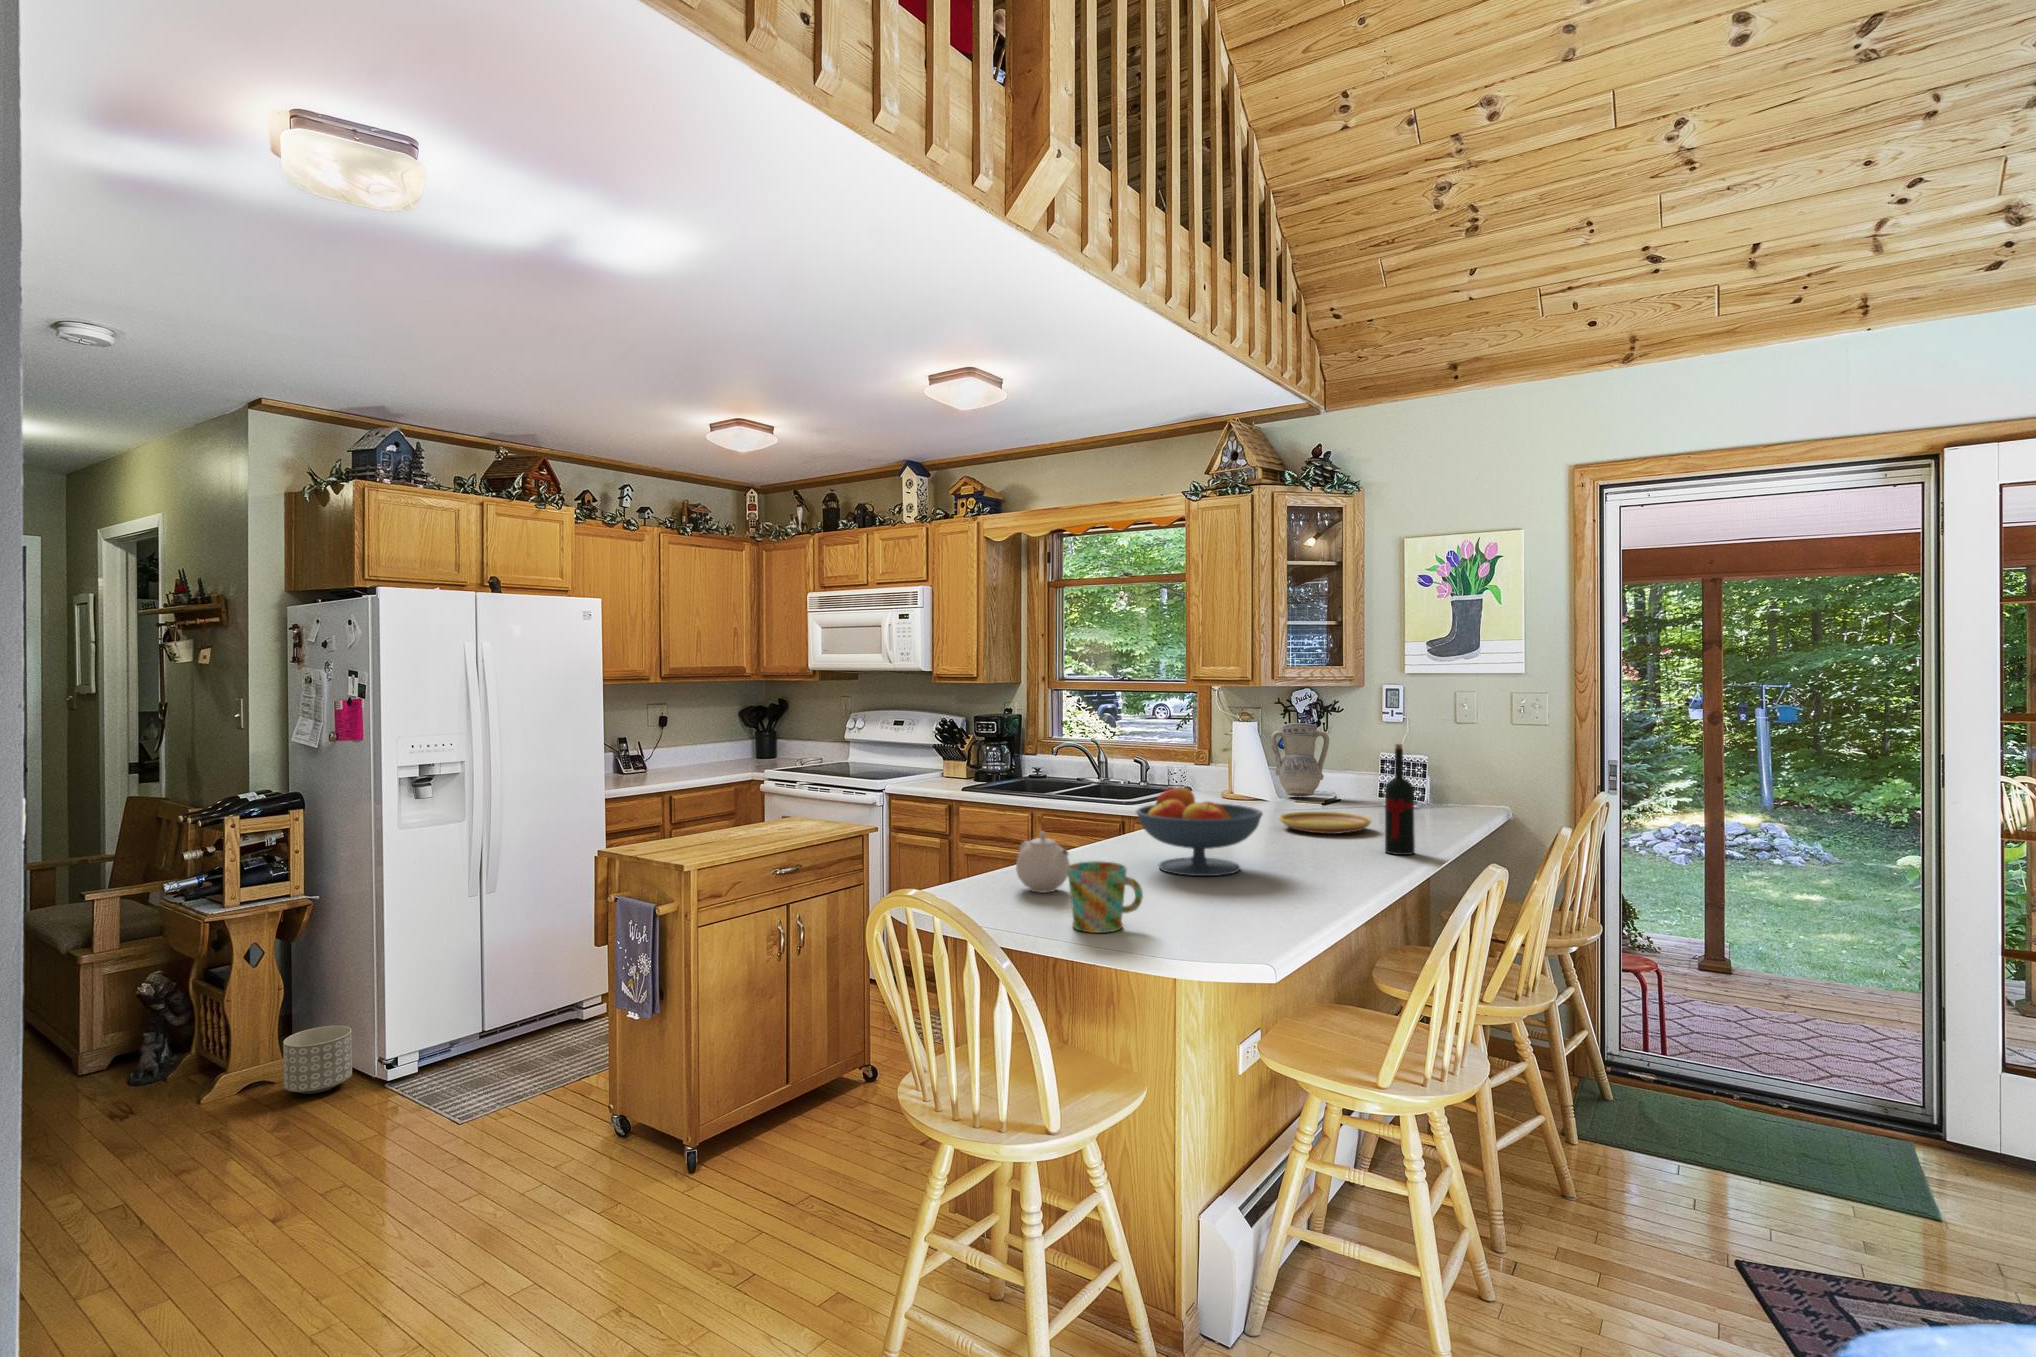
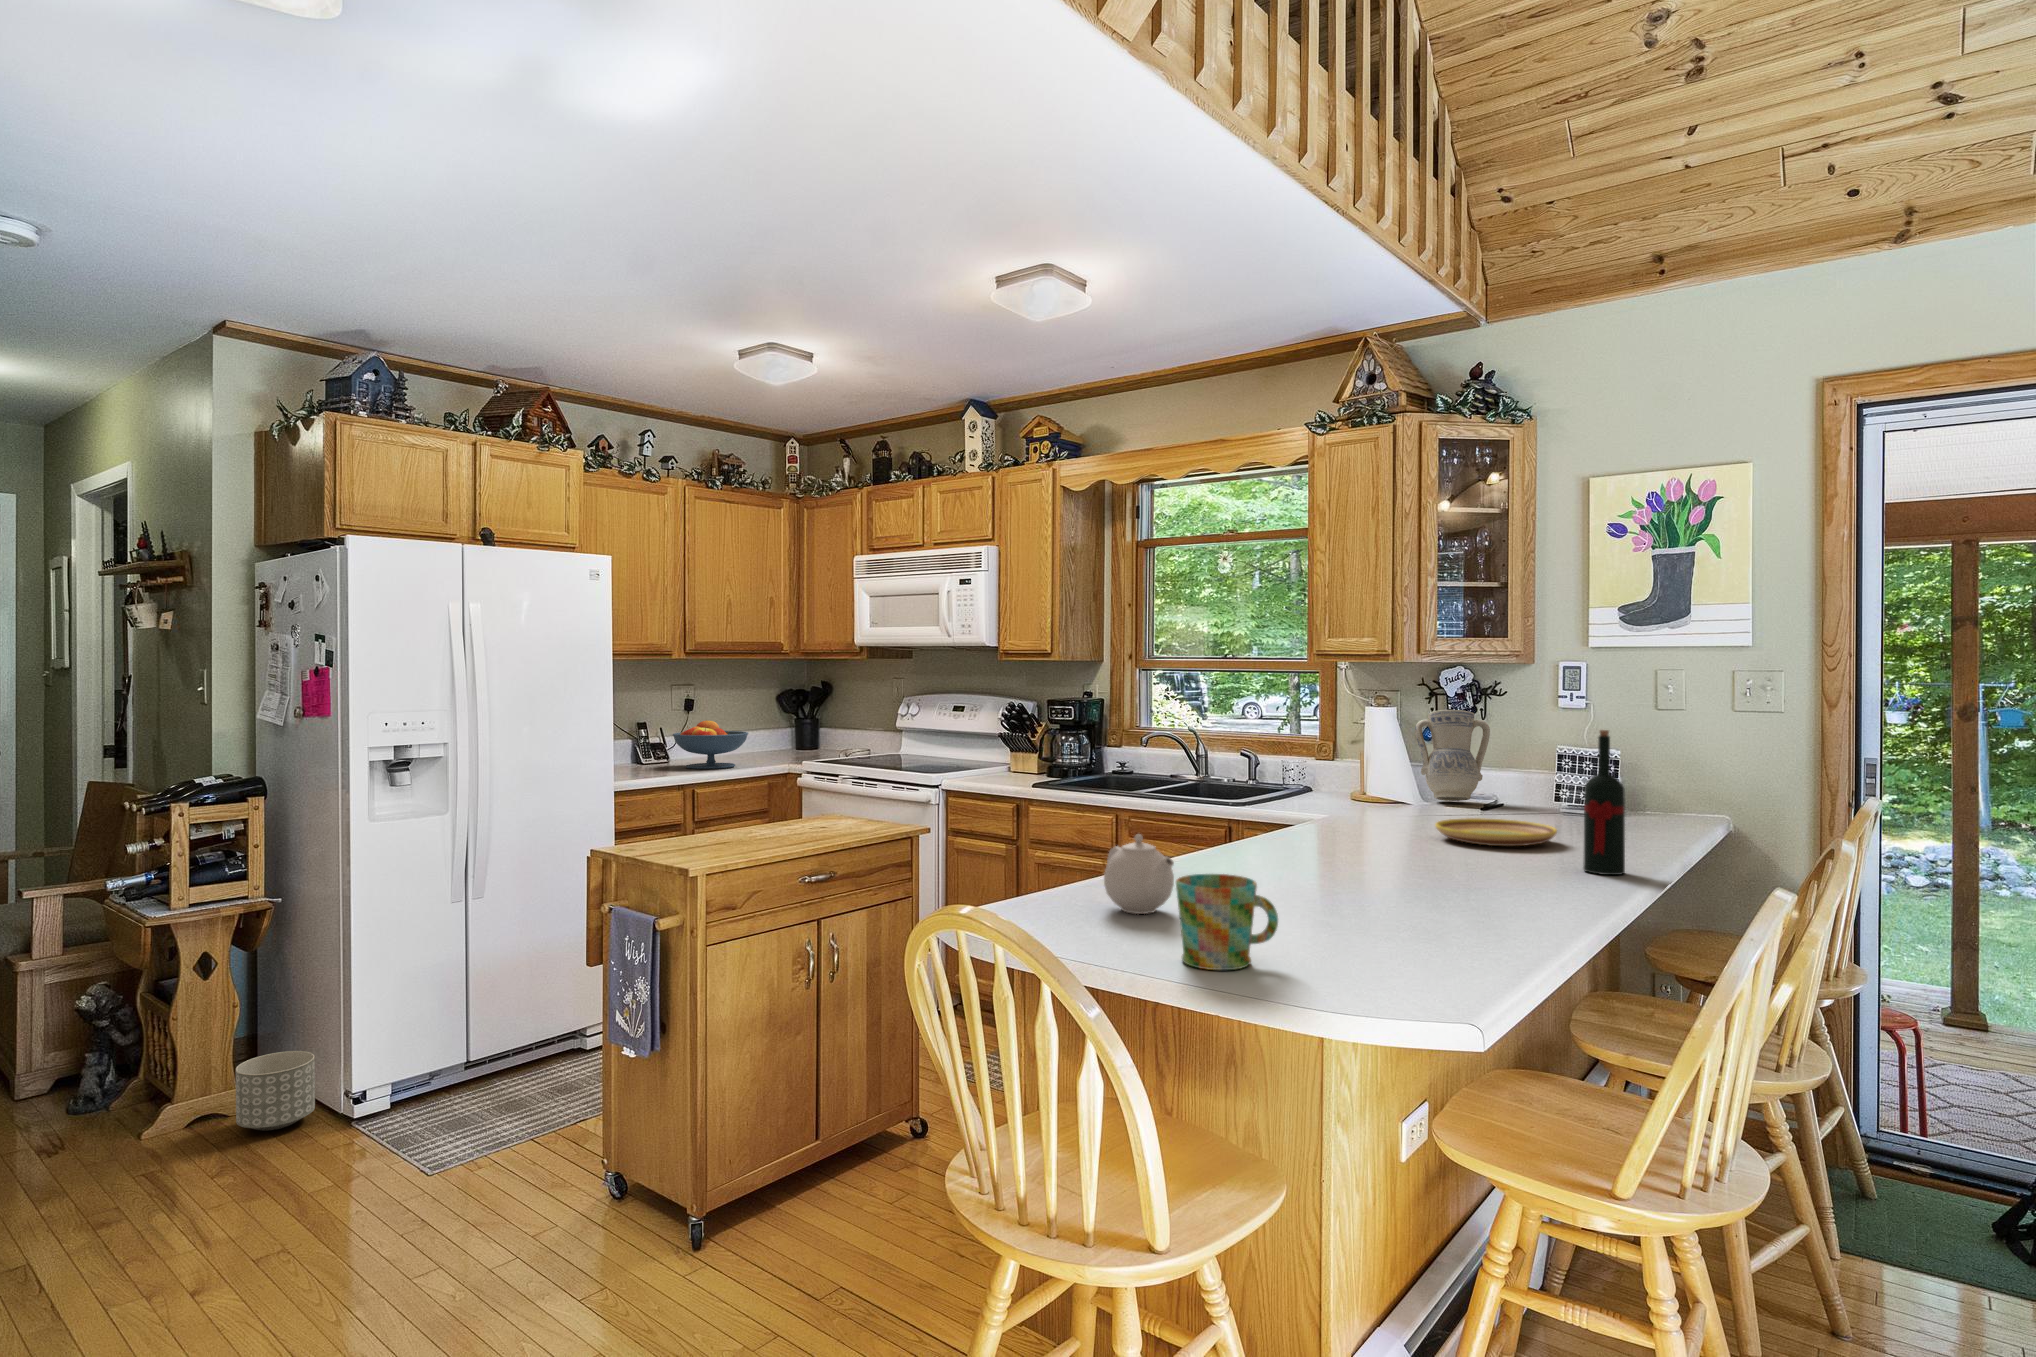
fruit bowl: present [1136,788,1263,876] -> present [673,720,748,769]

